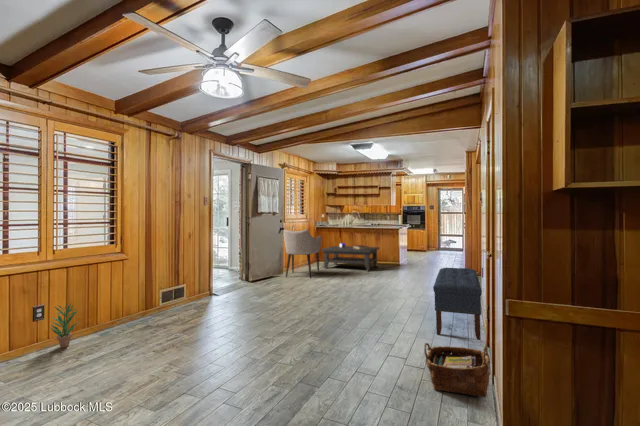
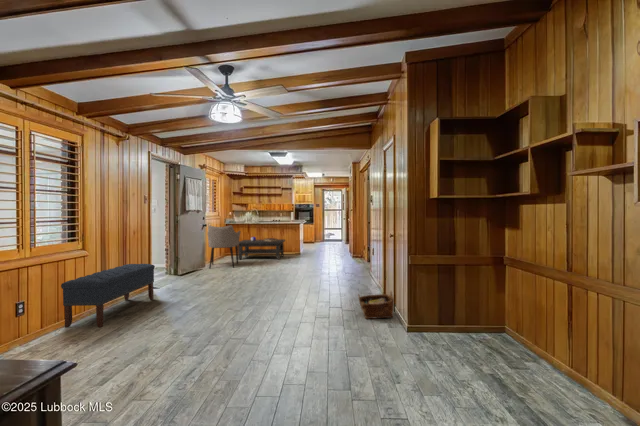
bench: present [433,268,482,340] -> present [61,264,155,328]
potted plant: present [51,304,78,348] -> none [30,296,63,339]

